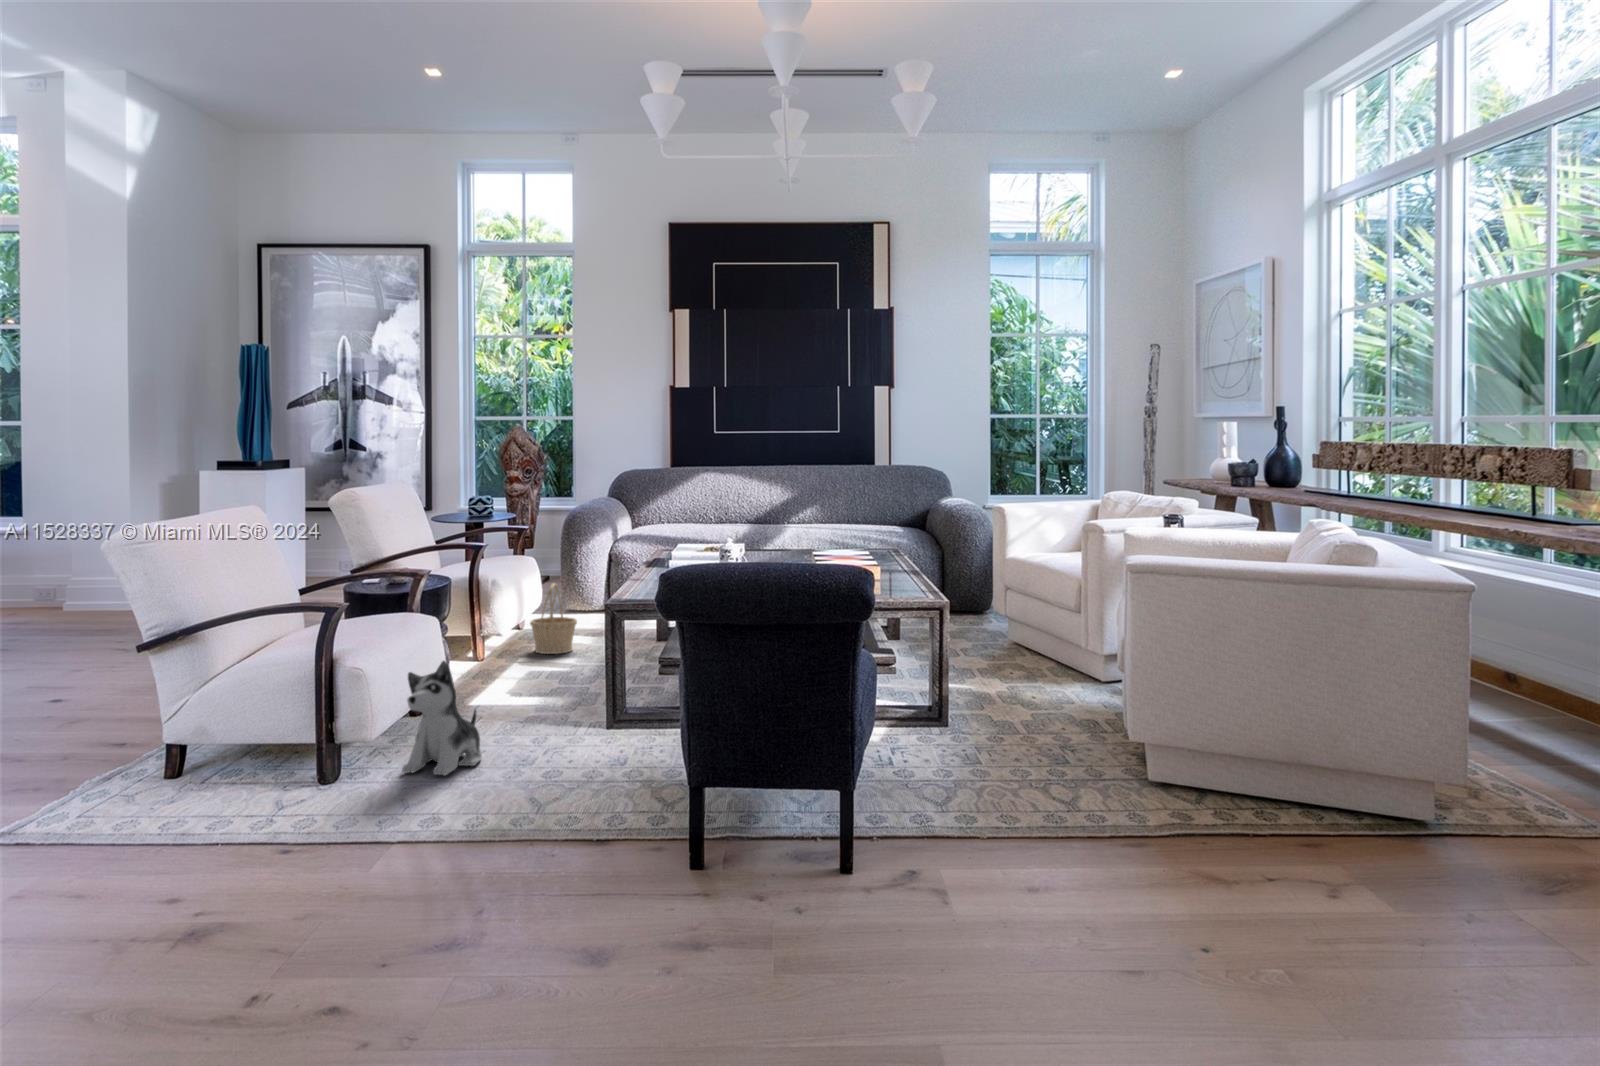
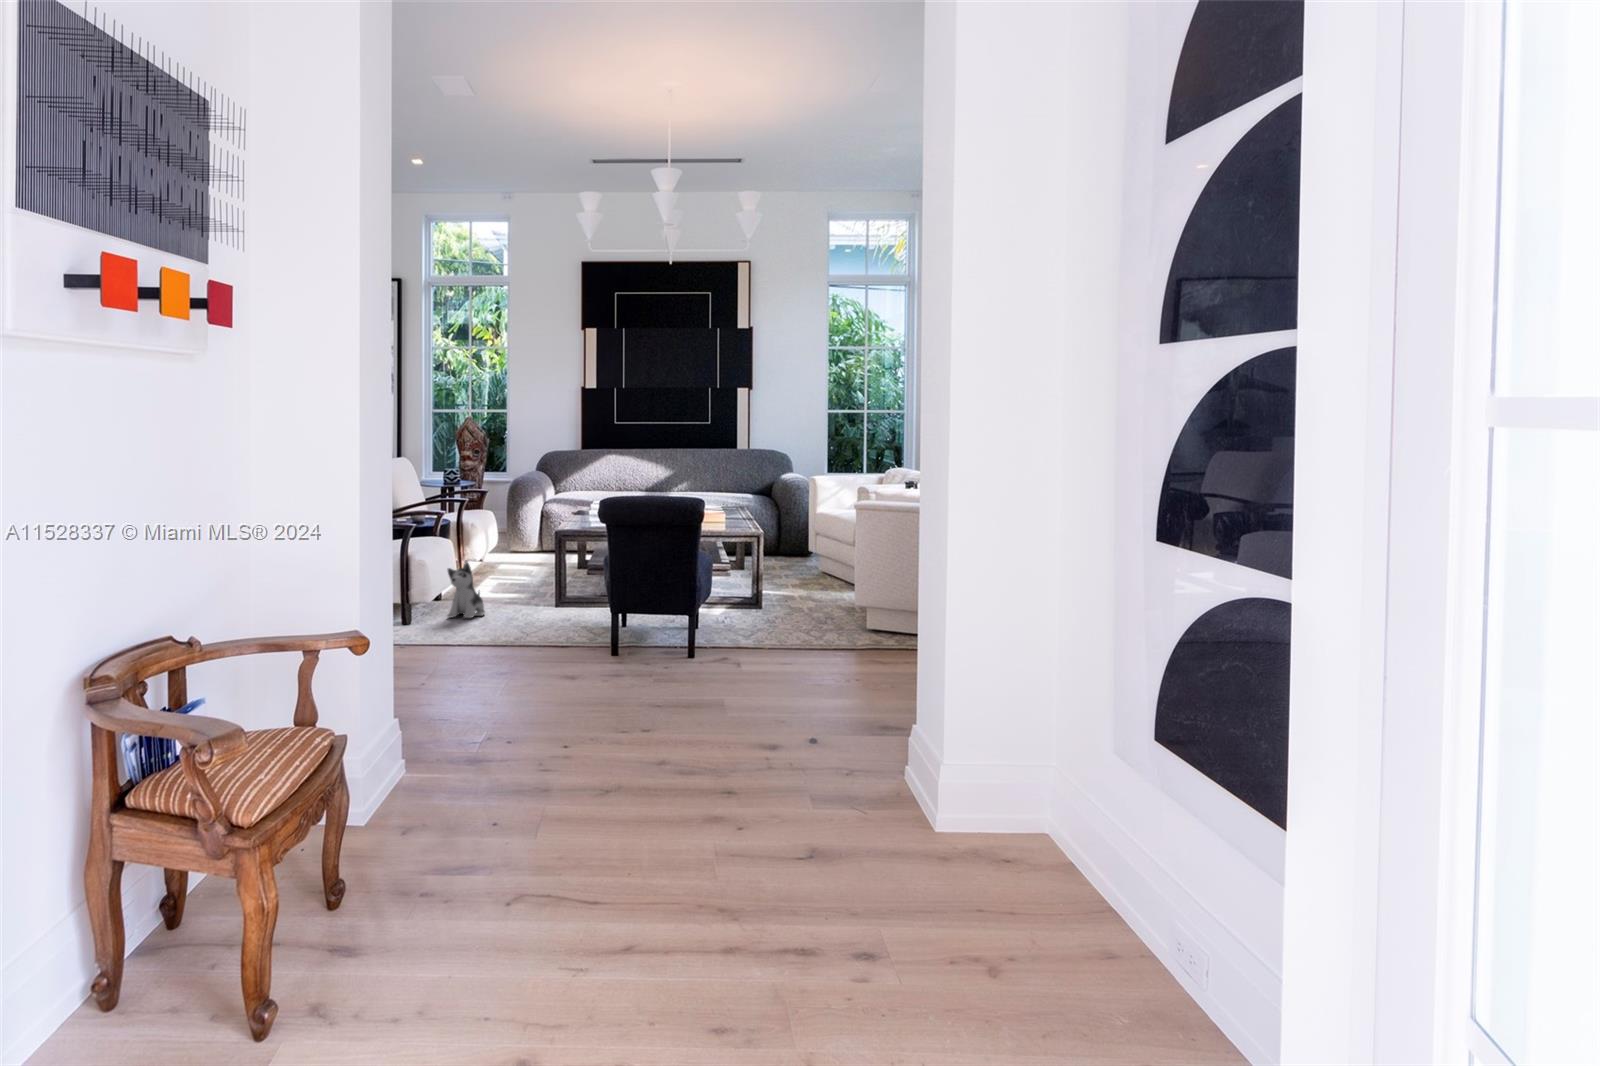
basket: present [530,583,577,654] -> none [492,530,522,576]

